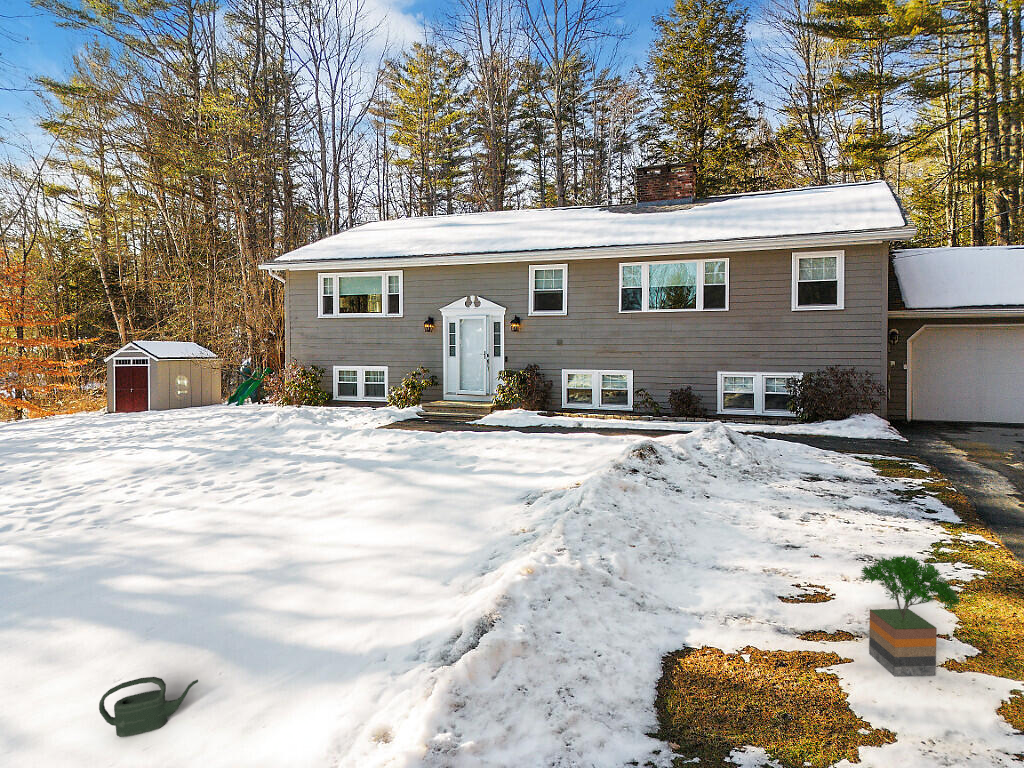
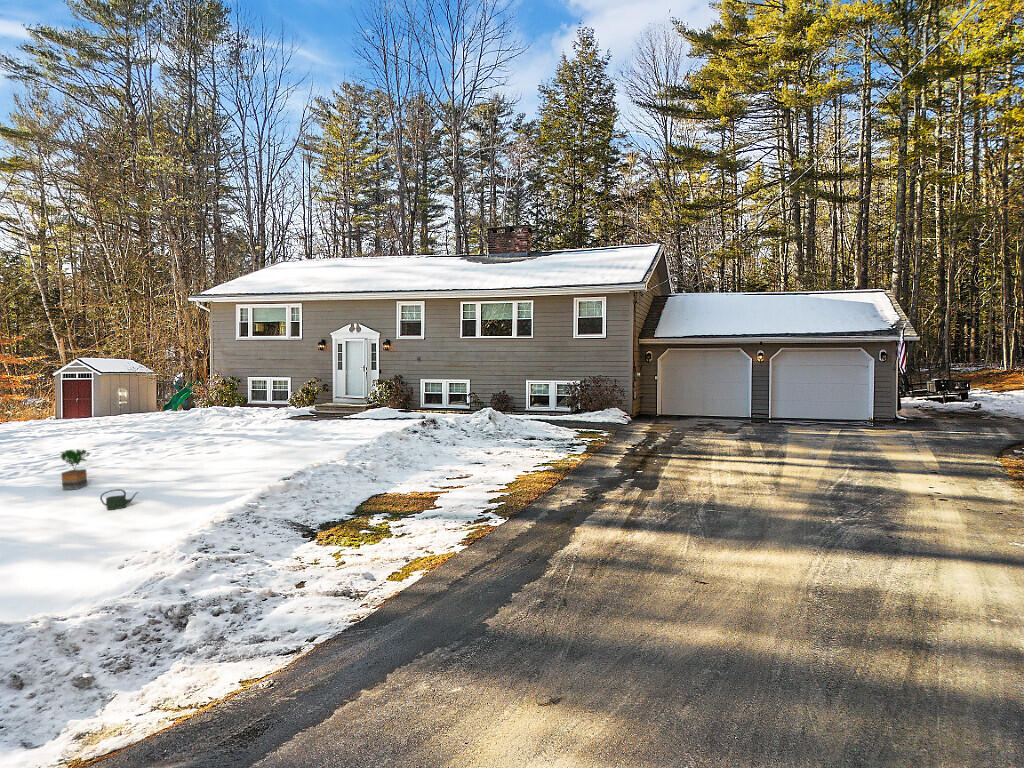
potted tree: present [860,555,961,677] -> present [61,449,90,490]

